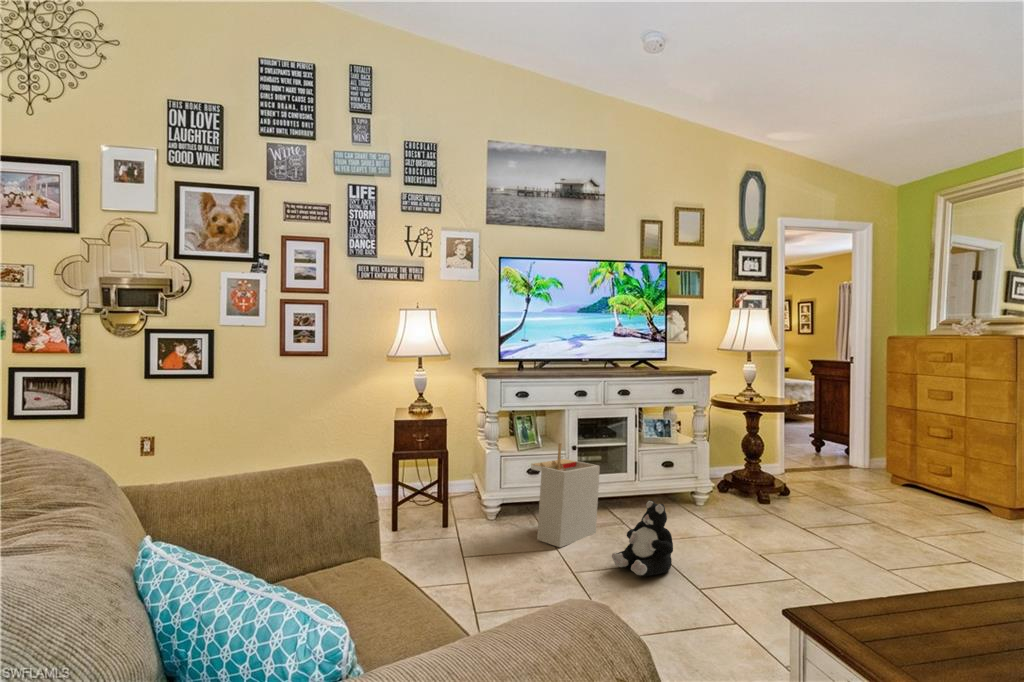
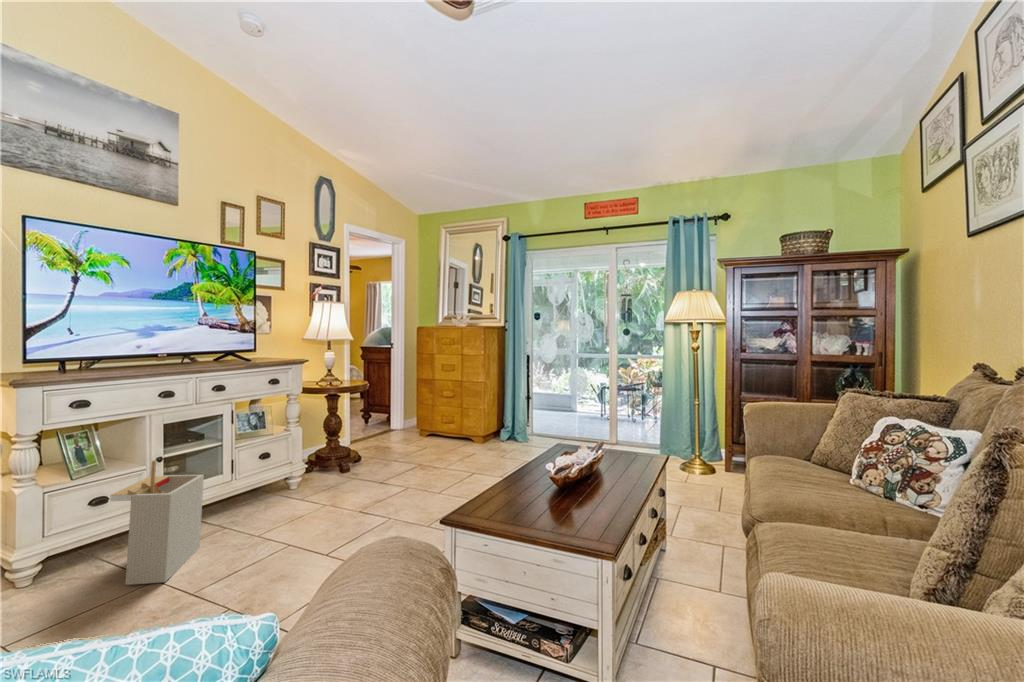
plush toy: present [612,500,673,576] -> none [247,498,310,576]

